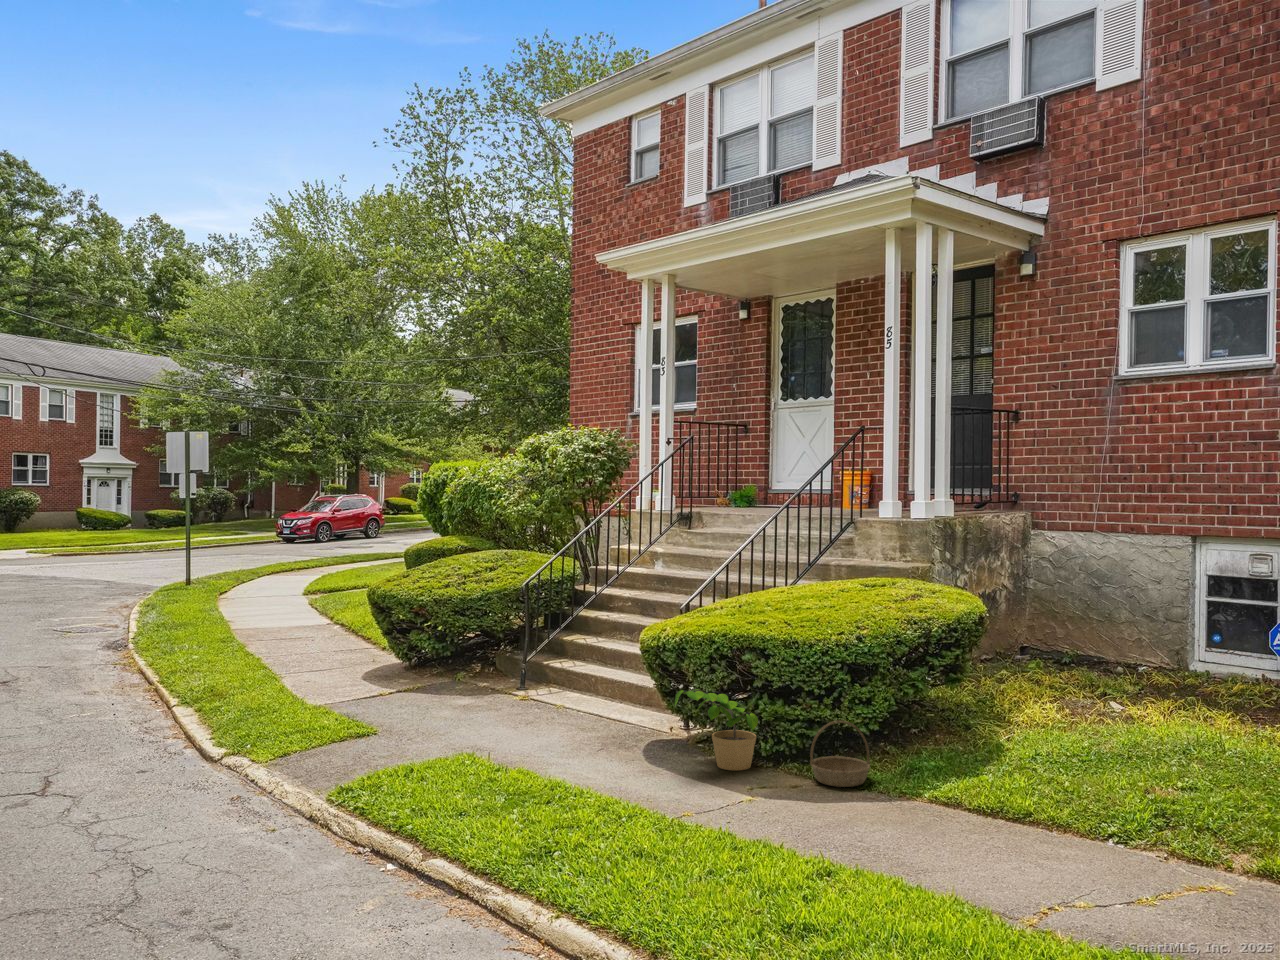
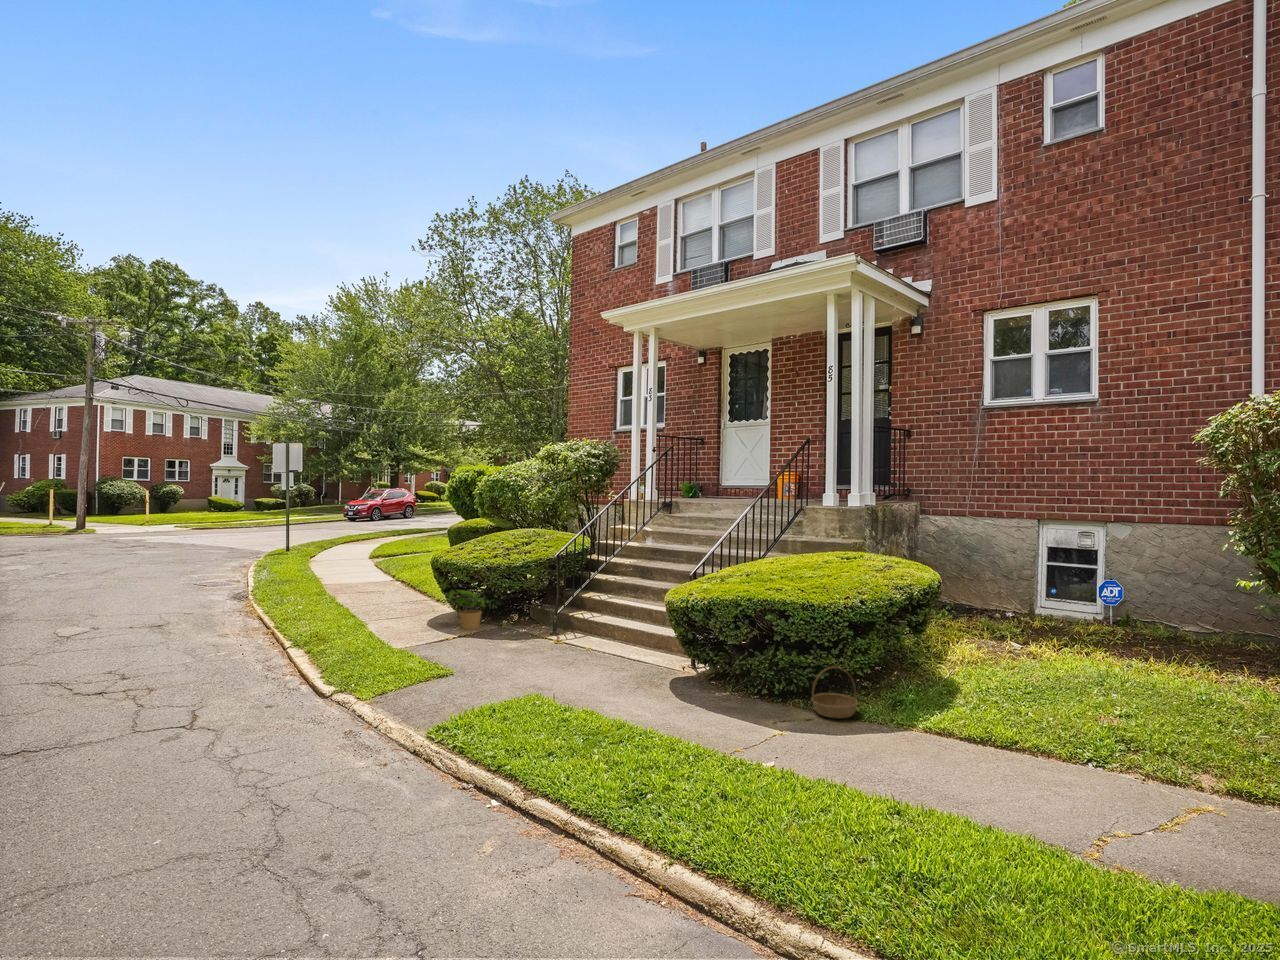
potted plant: present [674,689,758,770] -> present [449,590,484,629]

